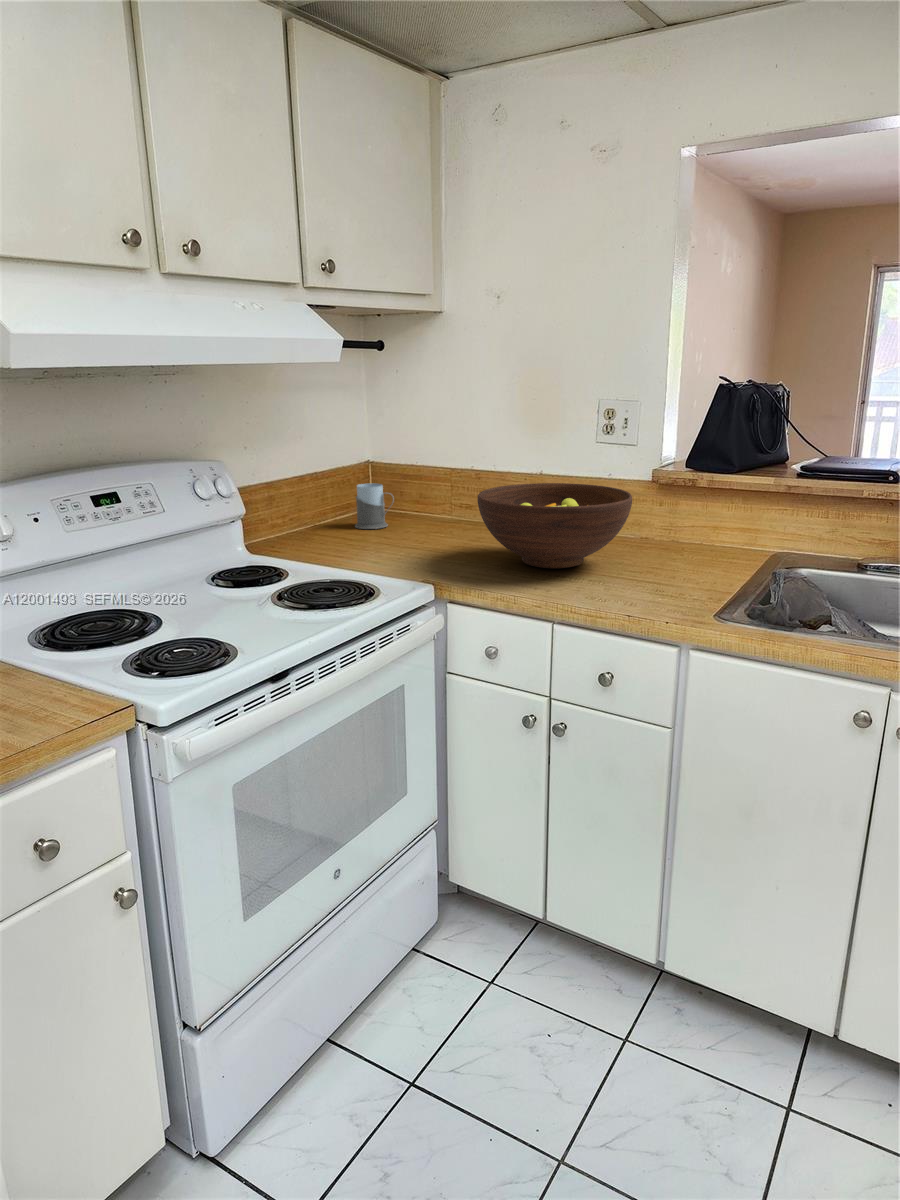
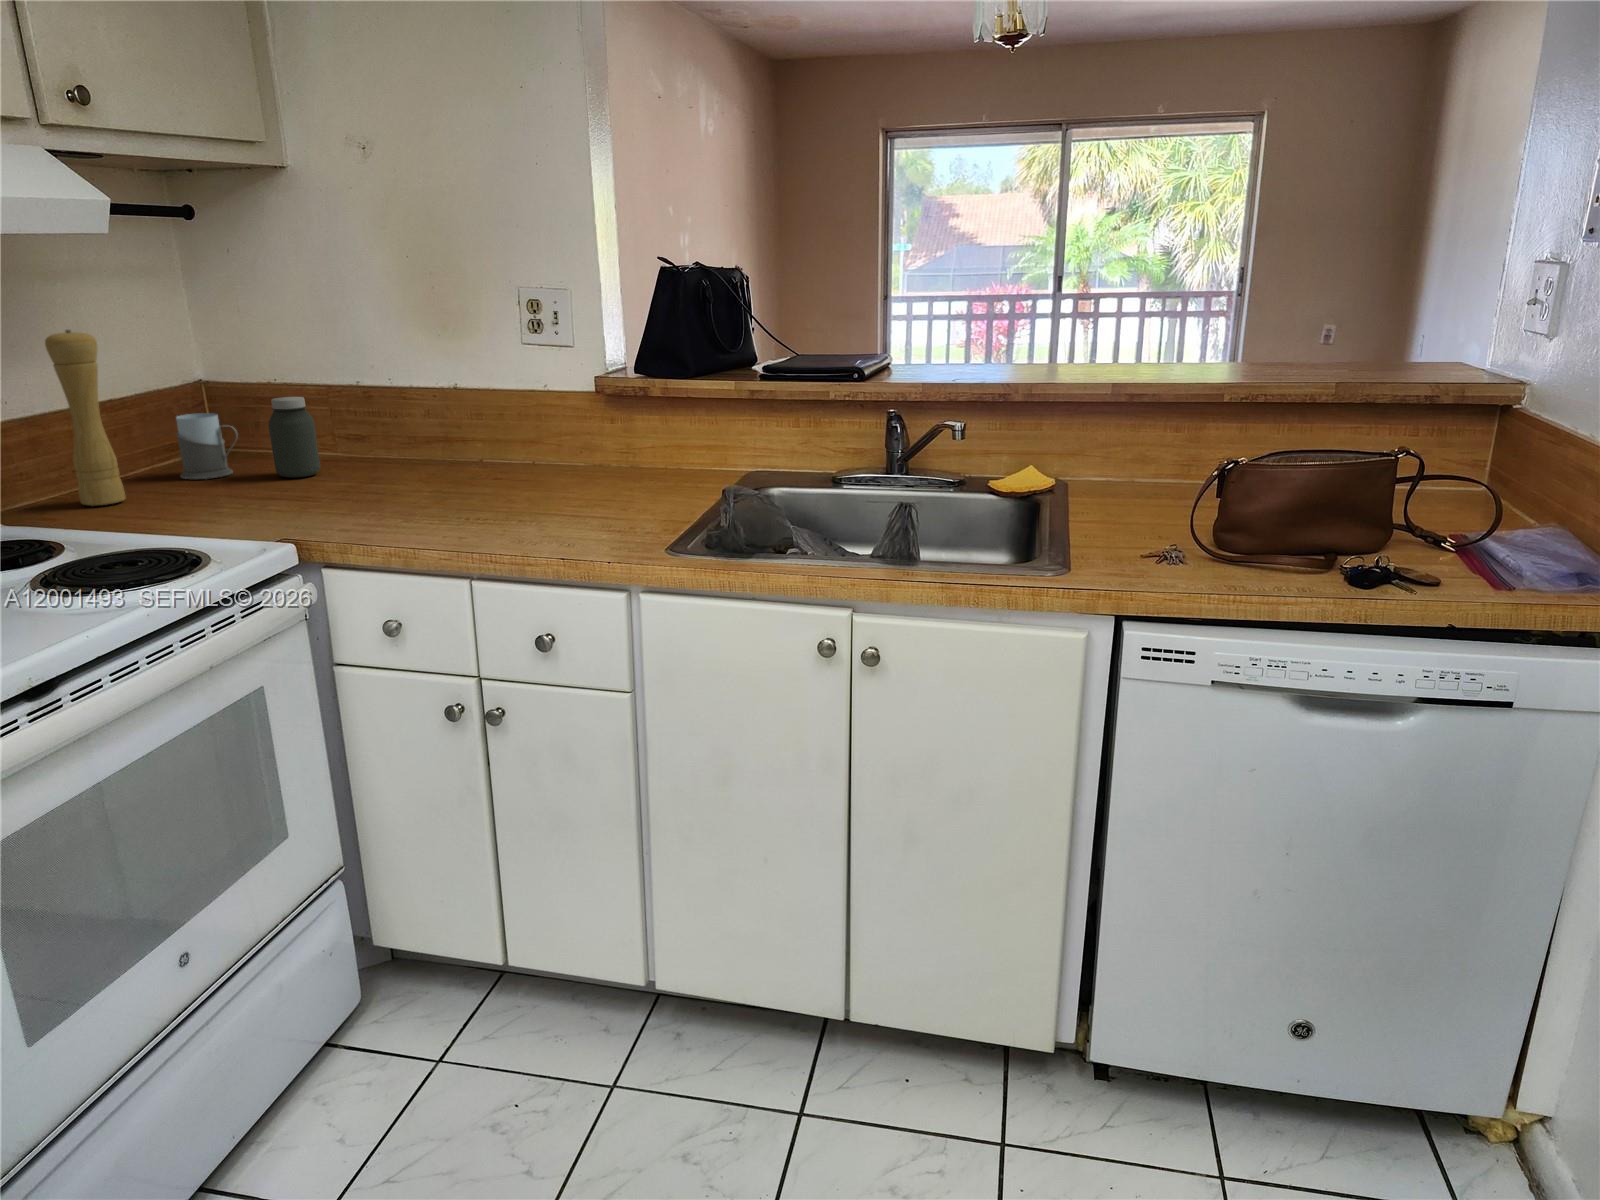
pepper mill: none [288,425,323,544] -> present [45,330,126,506]
jar: none [415,475,445,532] -> present [268,397,320,478]
fruit bowl: present [477,483,632,568] -> none [351,400,563,511]

